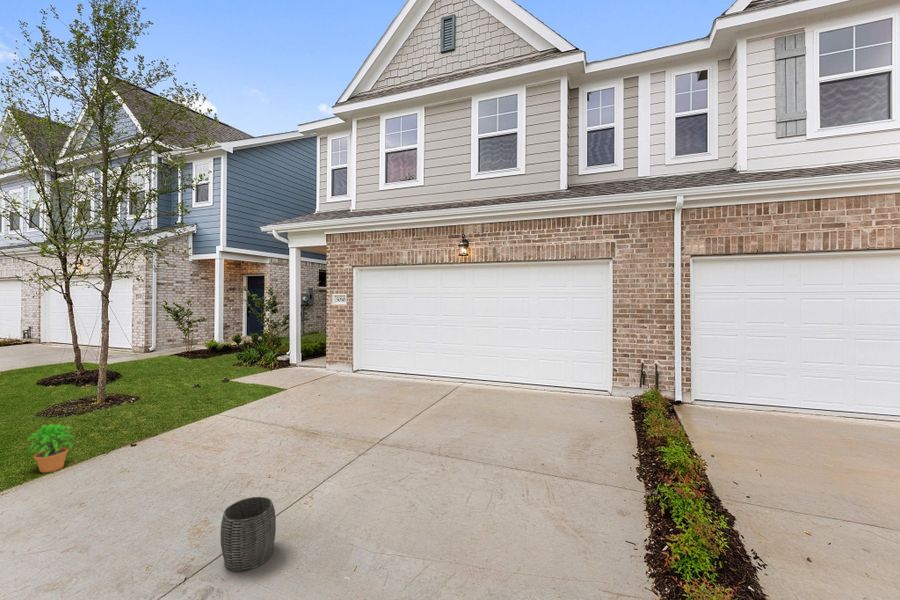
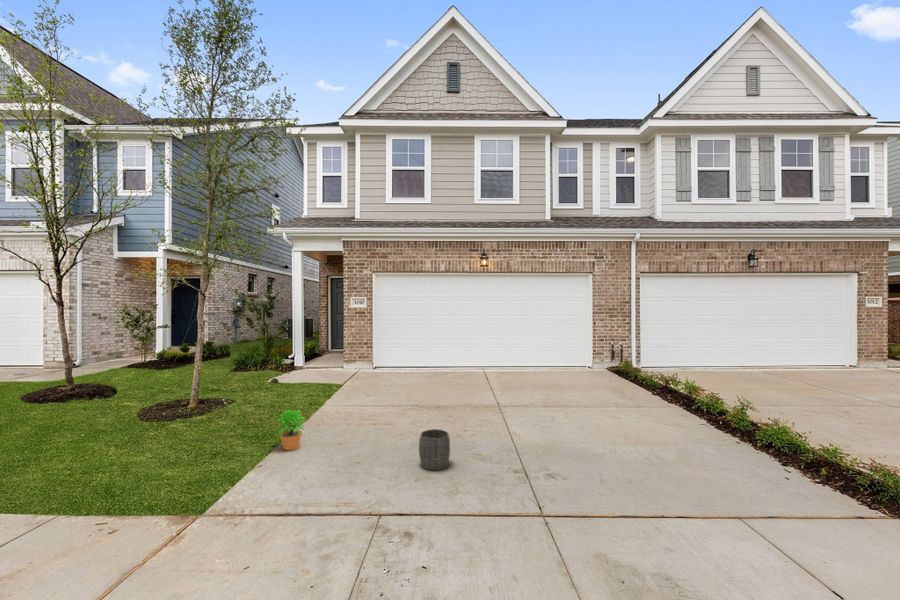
woven basket: present [220,497,276,571] -> present [419,429,450,470]

